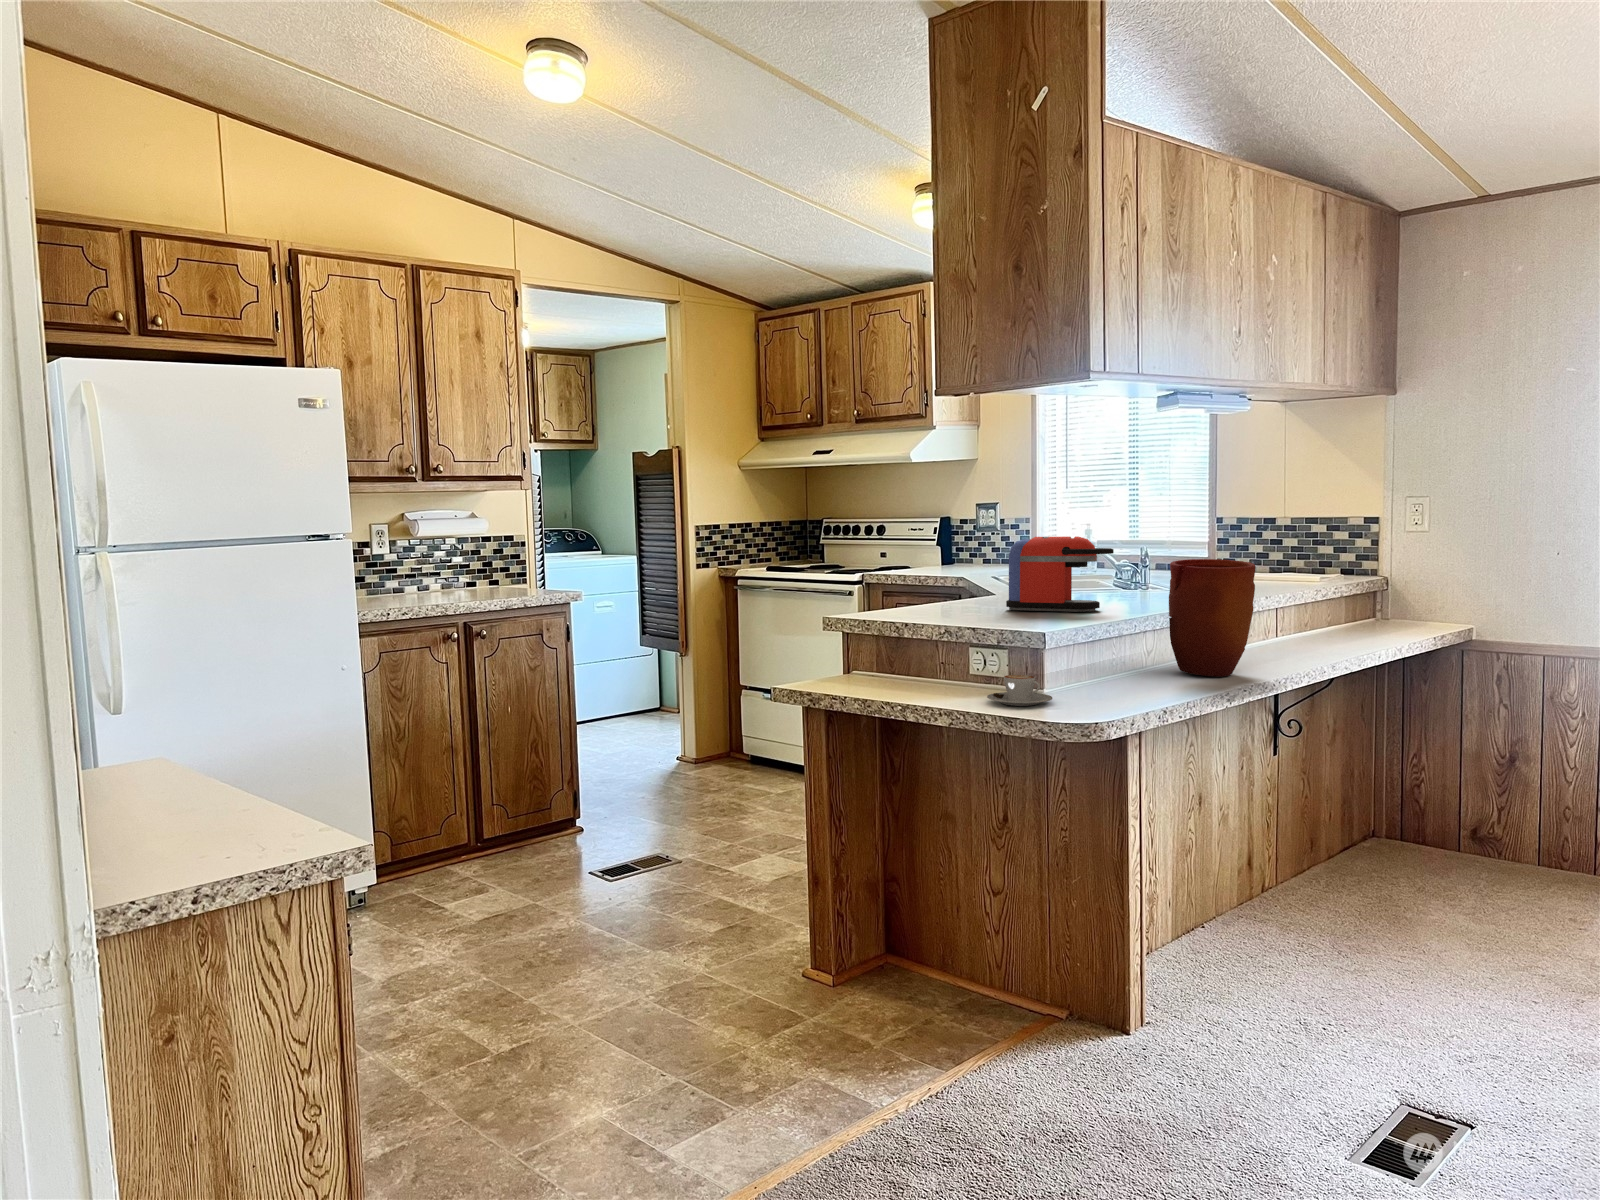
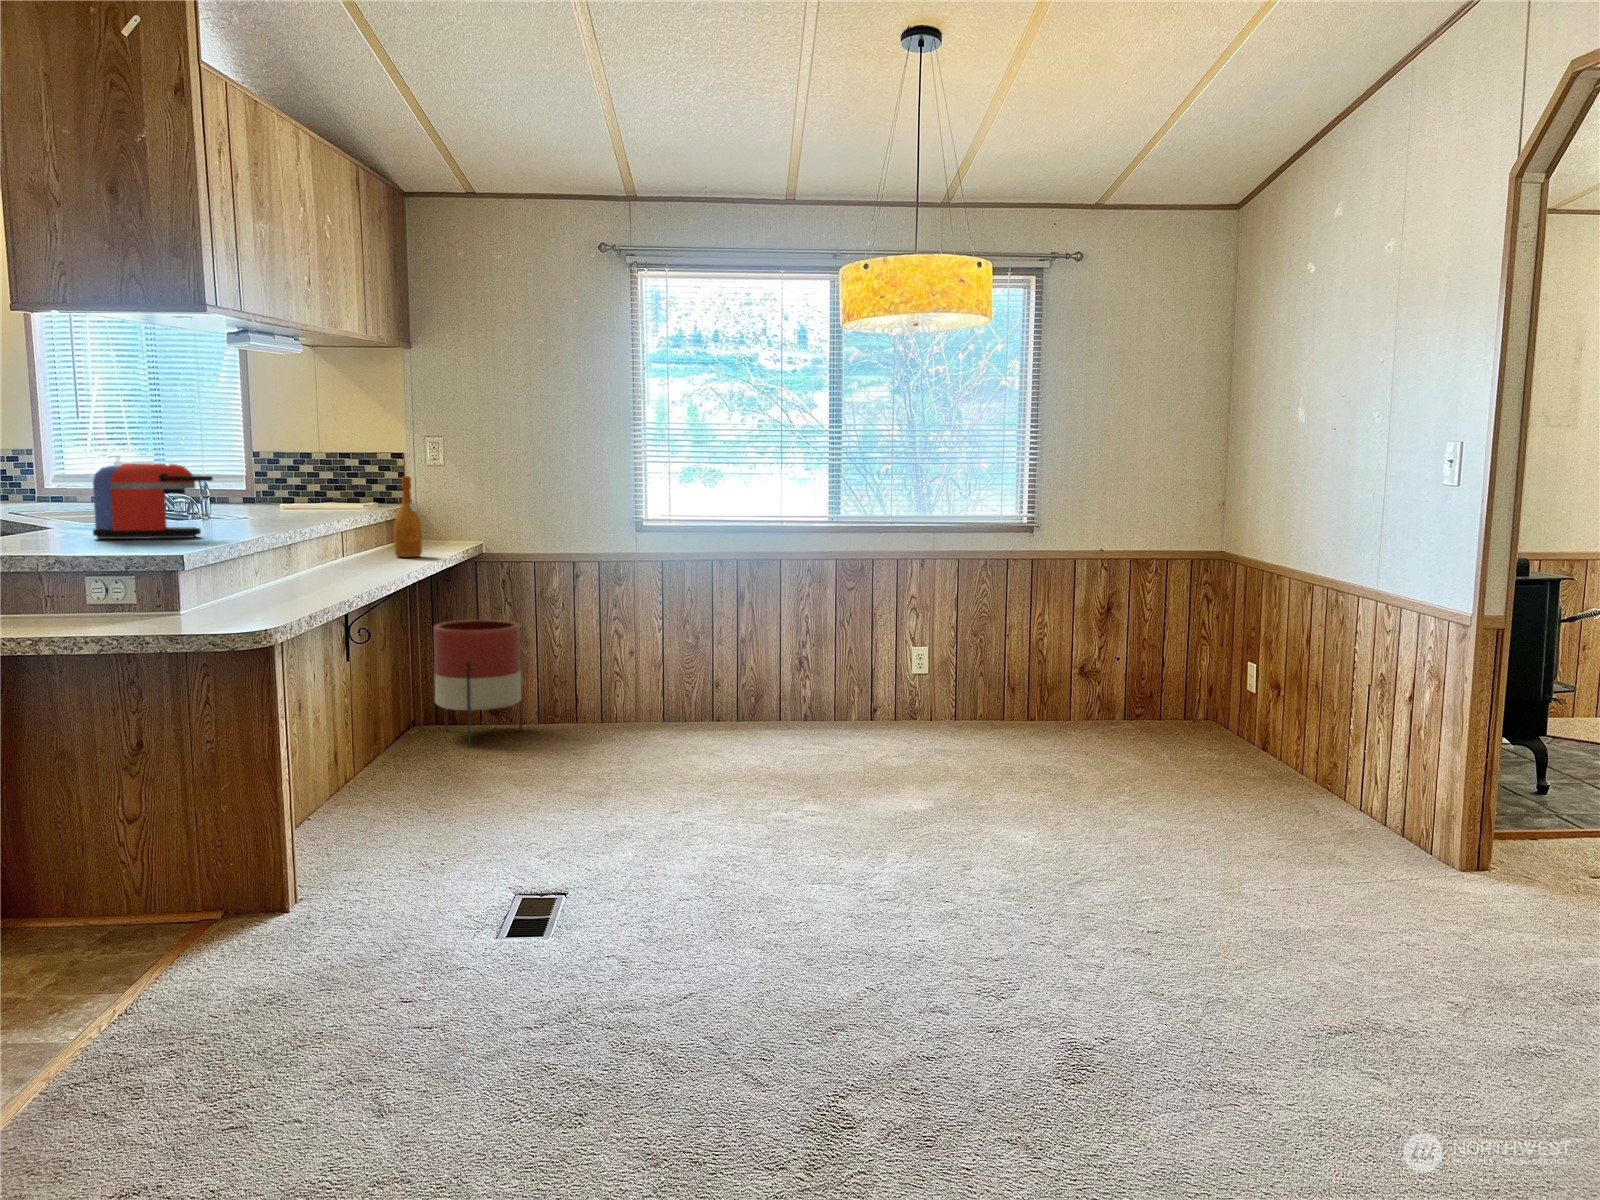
wine bottle: none [1344,544,1378,640] -> present [394,476,422,557]
vase: present [1169,559,1255,677] -> none [275,487,353,591]
coffee cup: present [987,675,1052,706] -> none [128,598,200,628]
planter: none [1396,719,1518,878] -> present [433,620,522,746]

